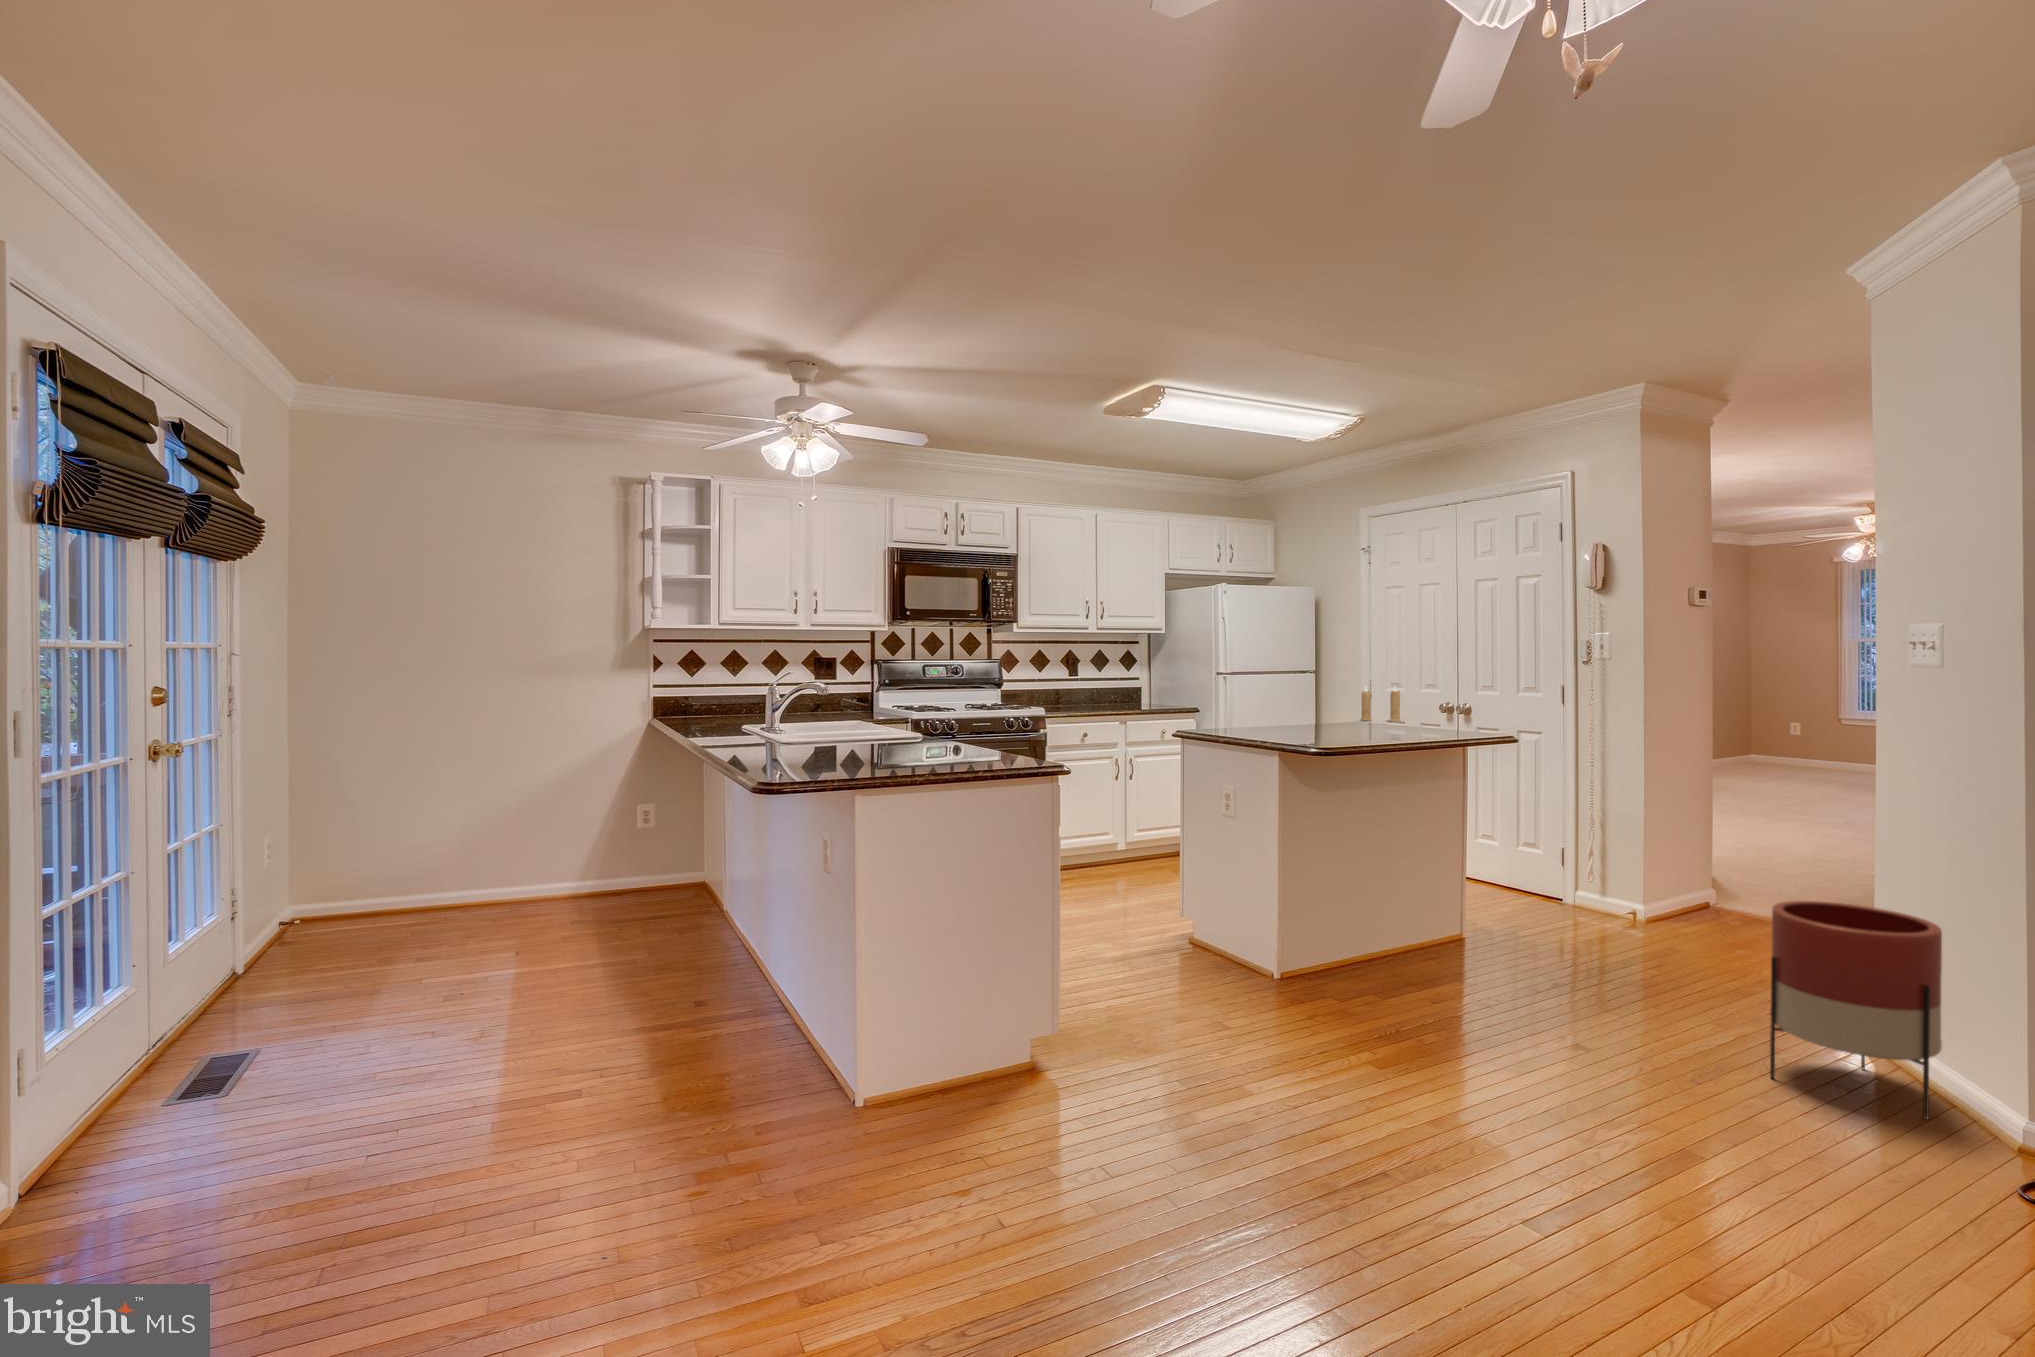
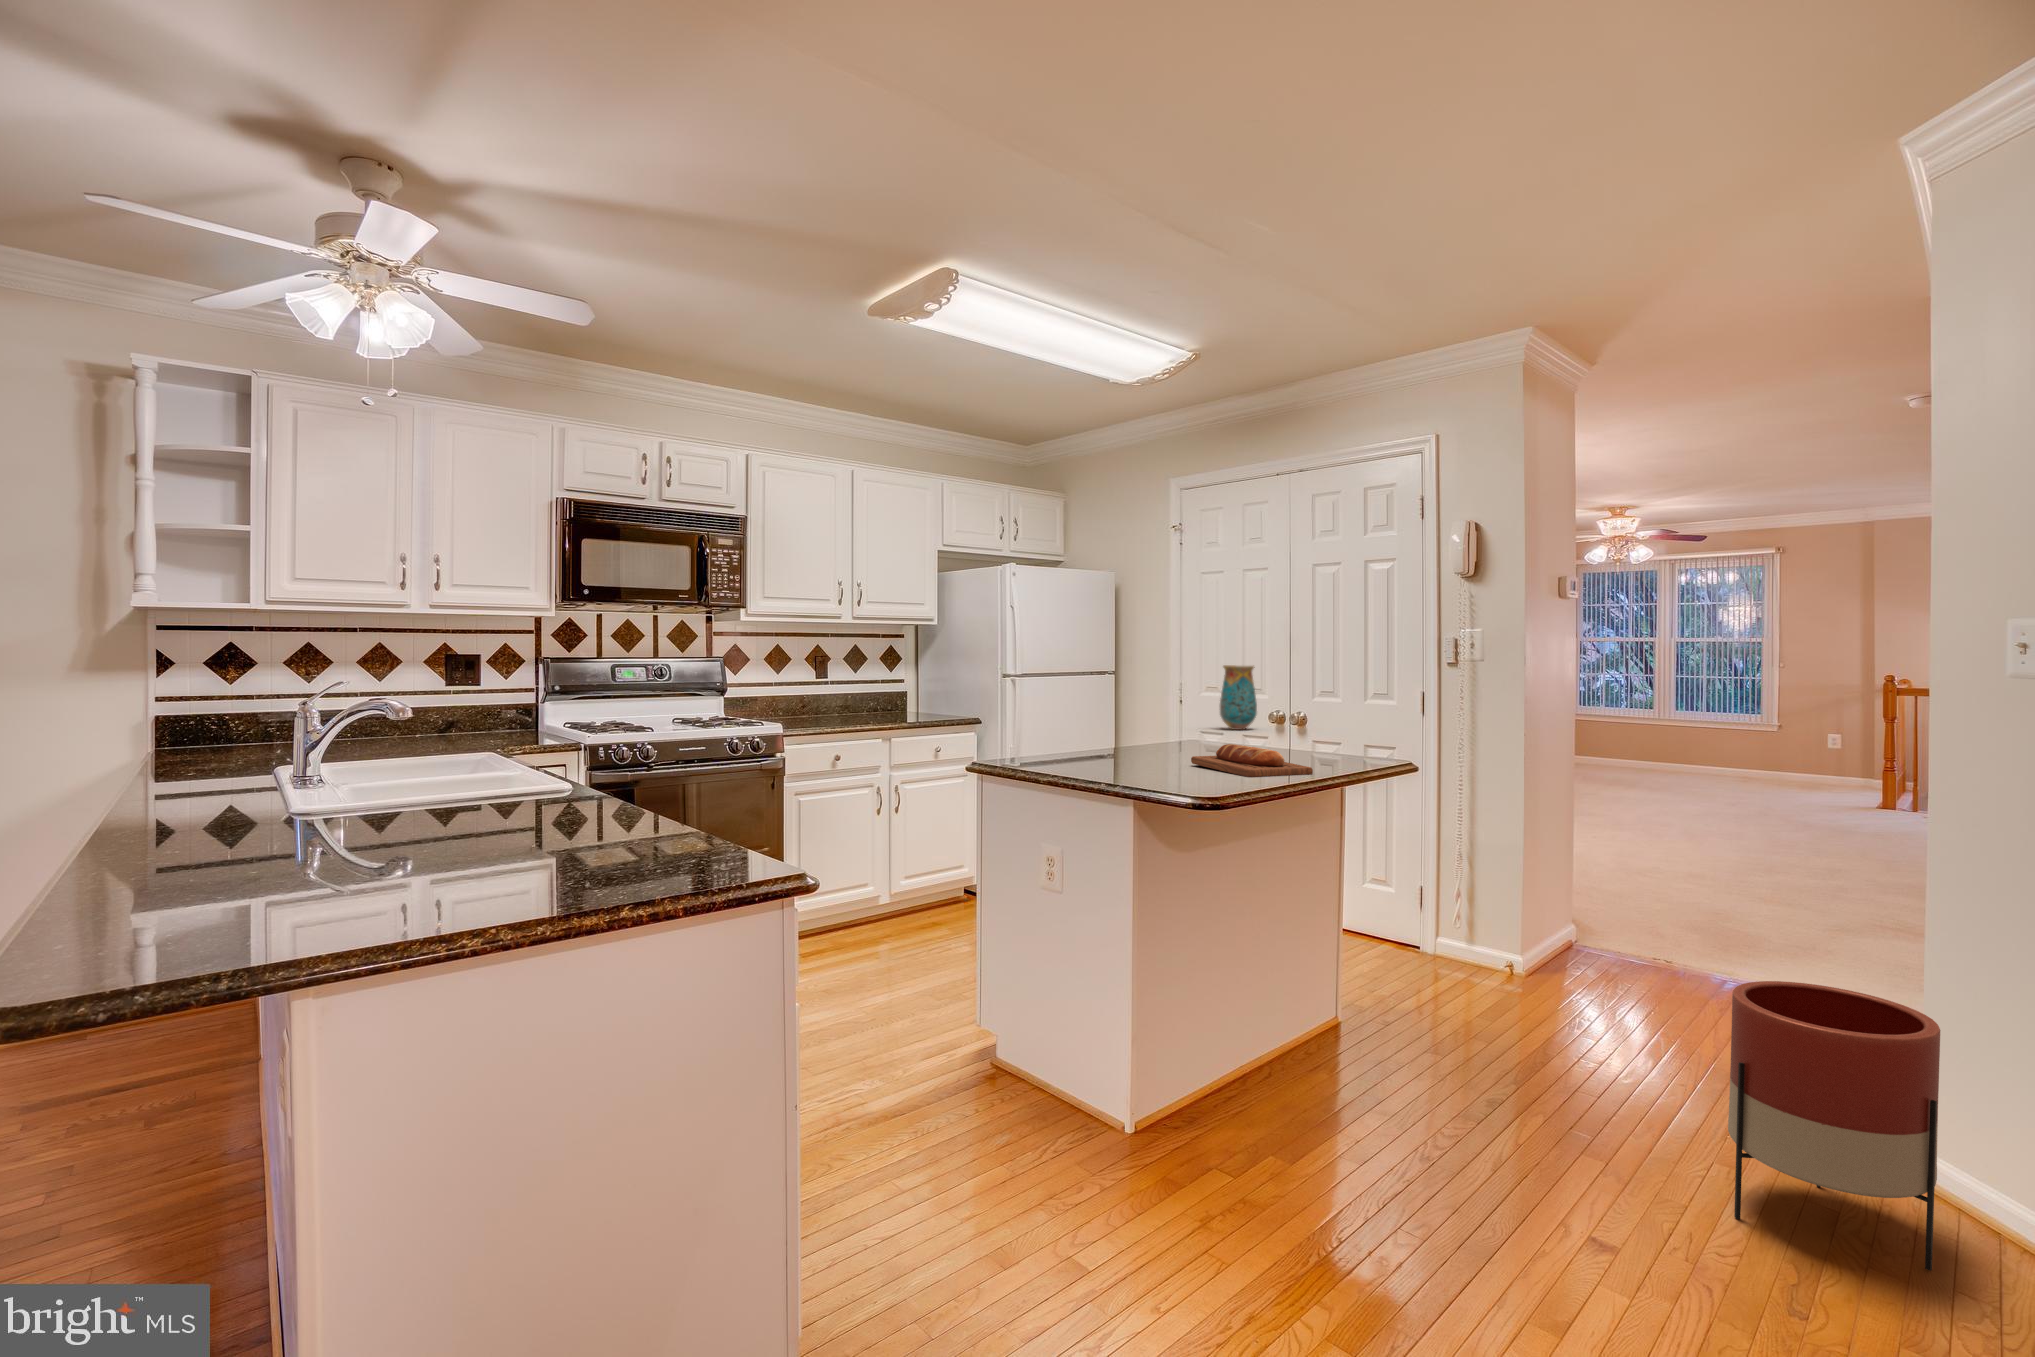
vase: none [1404,663,1437,718] -> present [1220,665,1257,730]
candle: present [1361,686,1401,721] -> none [1176,693,1223,737]
bread loaf: none [1351,718,1442,741] -> present [1191,744,1313,777]

